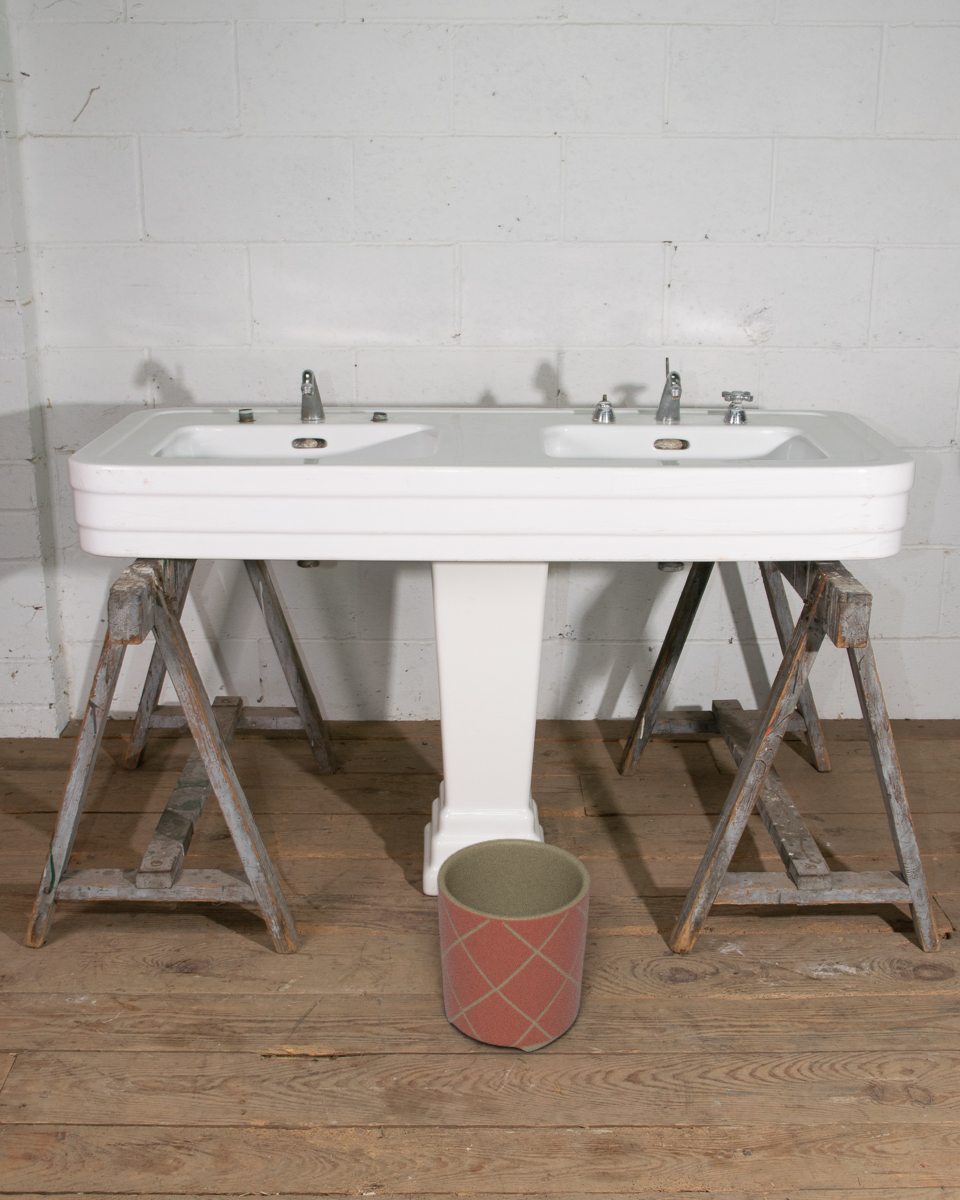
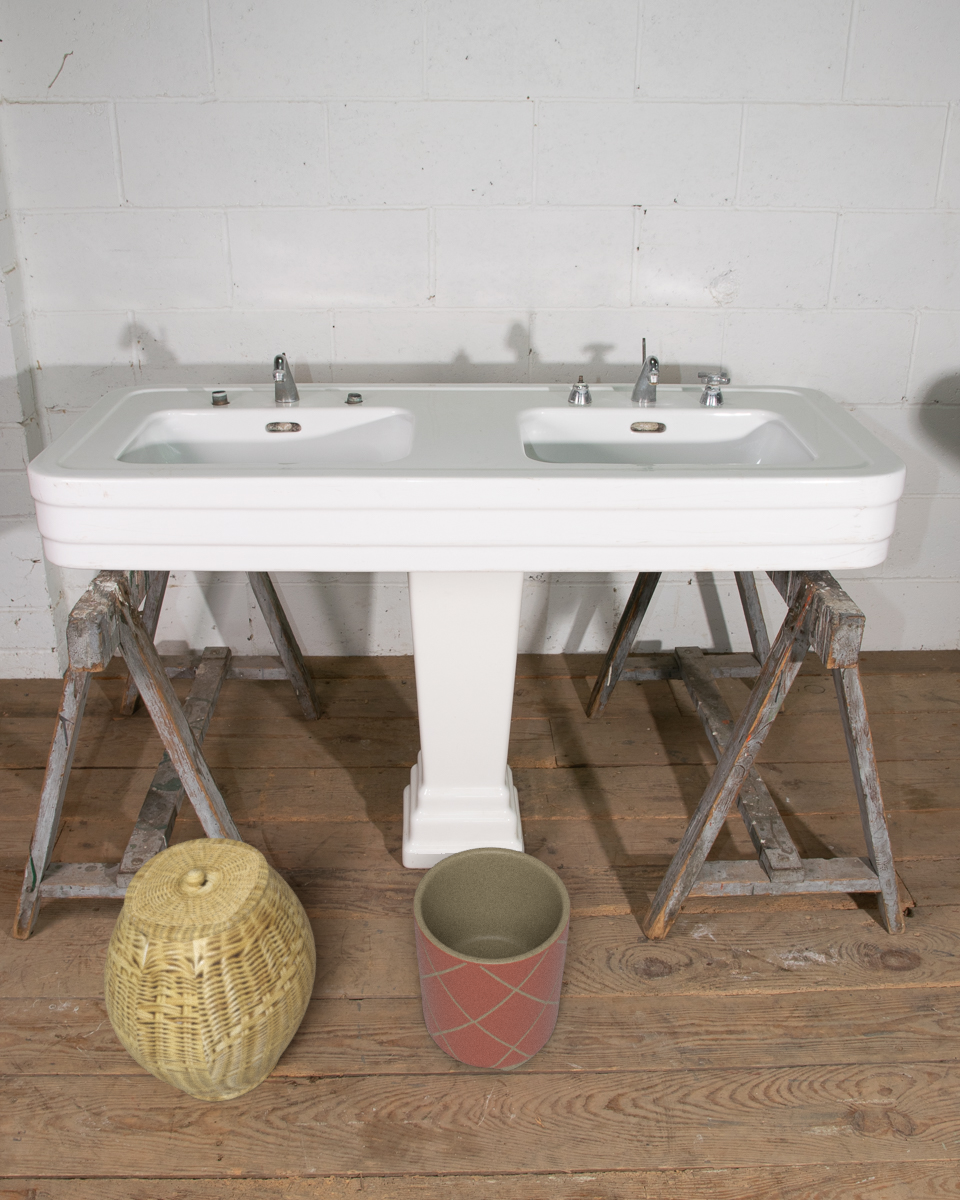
woven basket: none [143,809,342,1071] -> present [104,838,316,1101]

